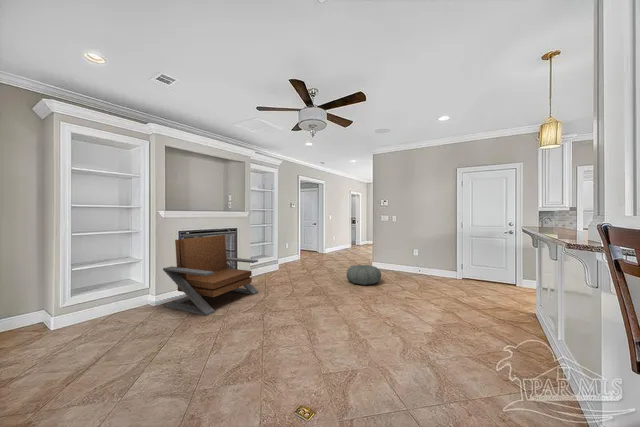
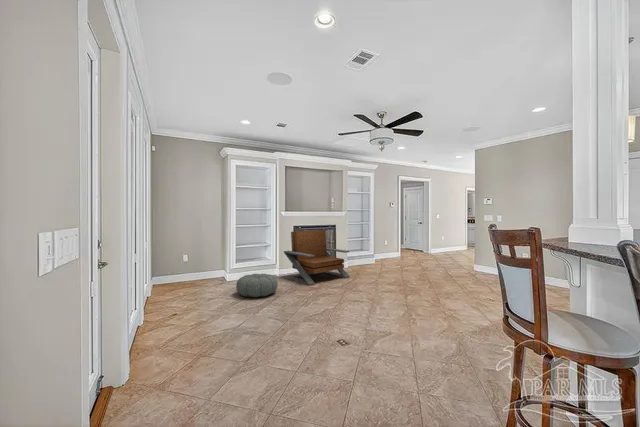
pouf: present [346,265,381,285] -> present [236,274,278,297]

